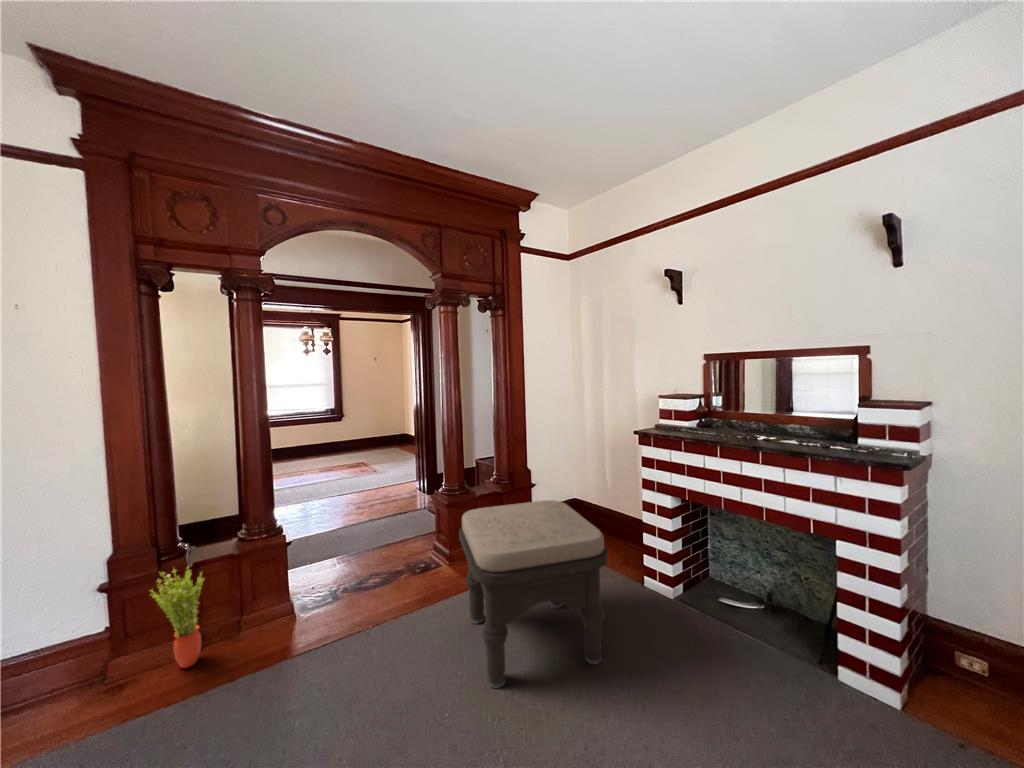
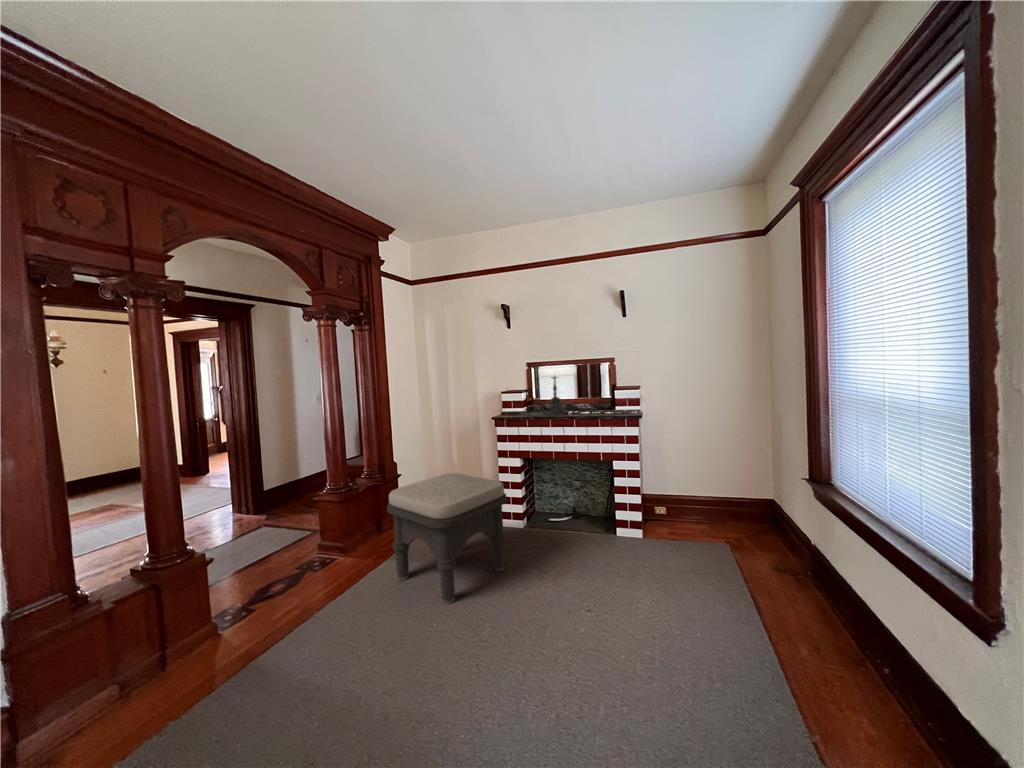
candle holder: none [709,367,761,440] -> present [545,376,565,415]
potted plant: present [151,569,204,668] -> none [65,602,136,719]

